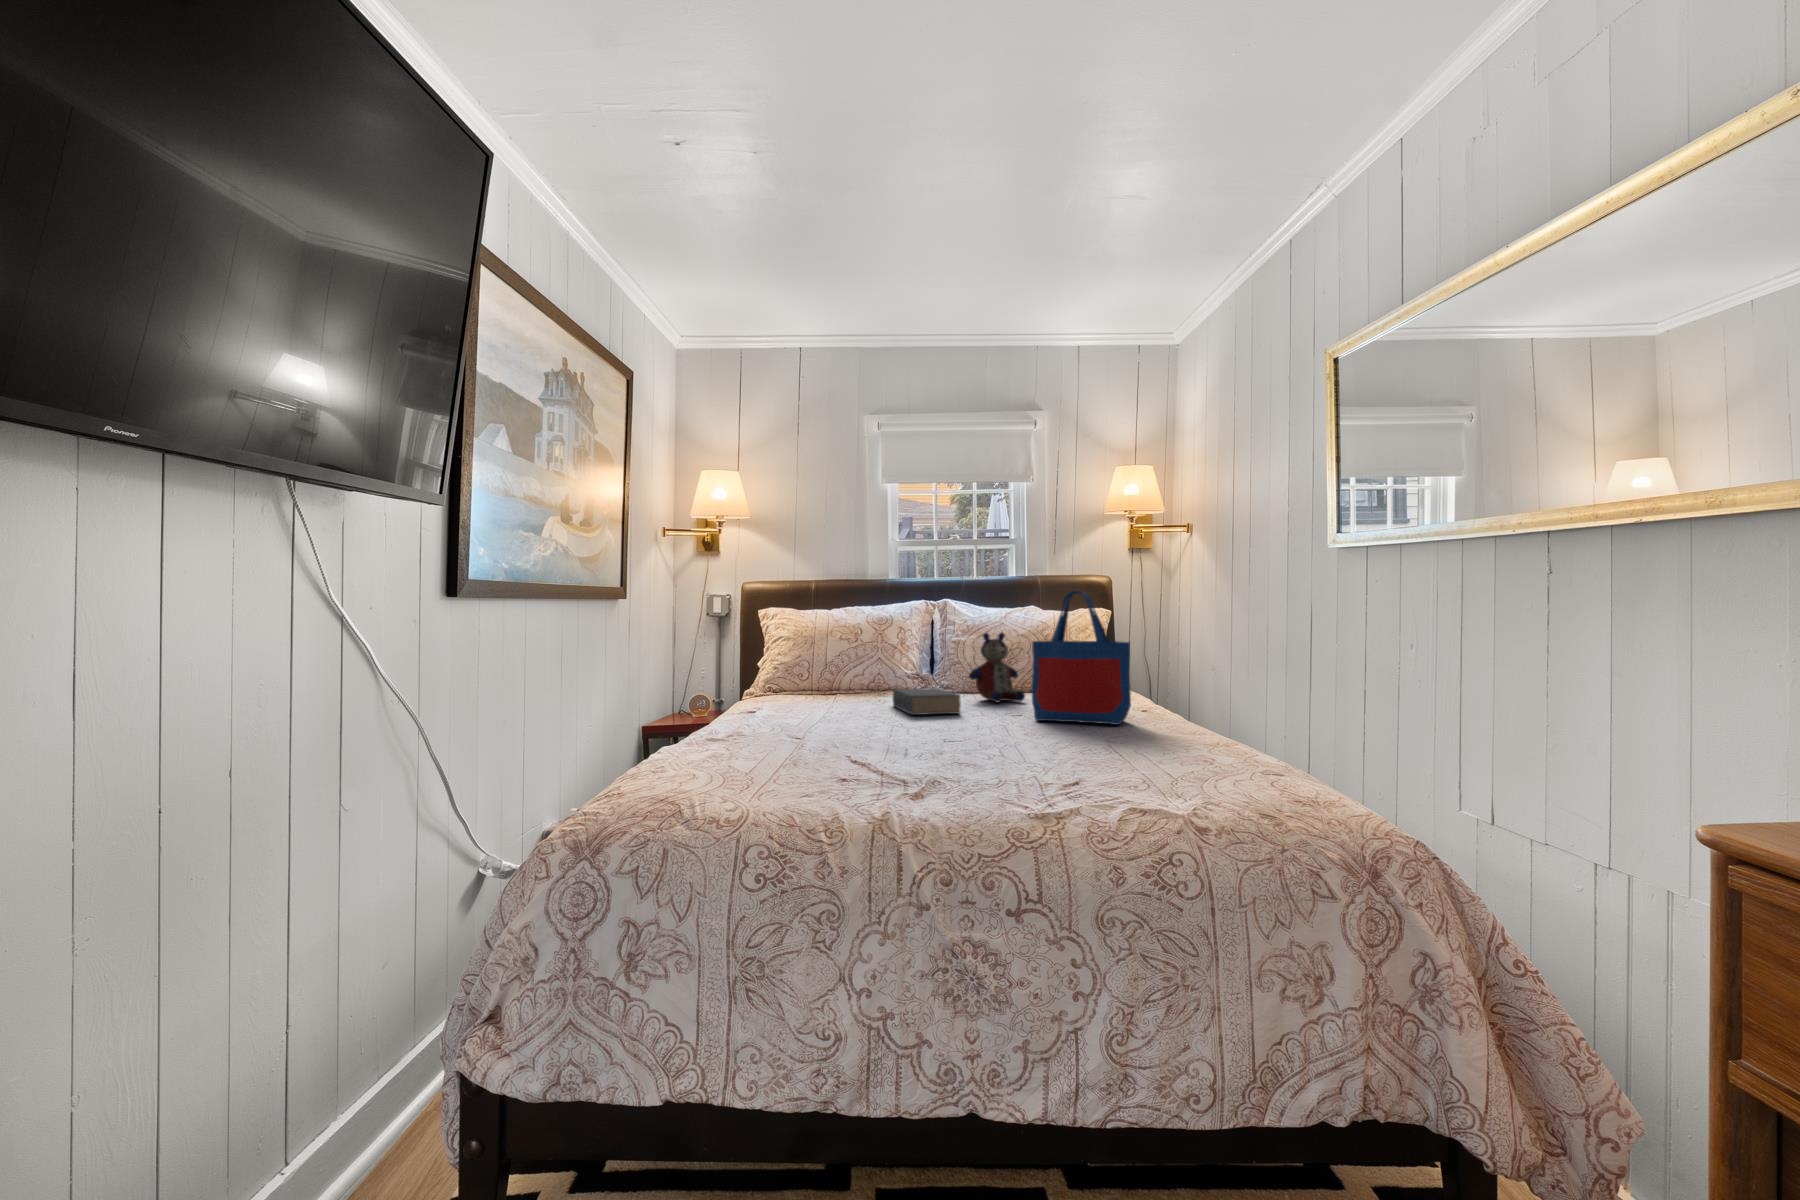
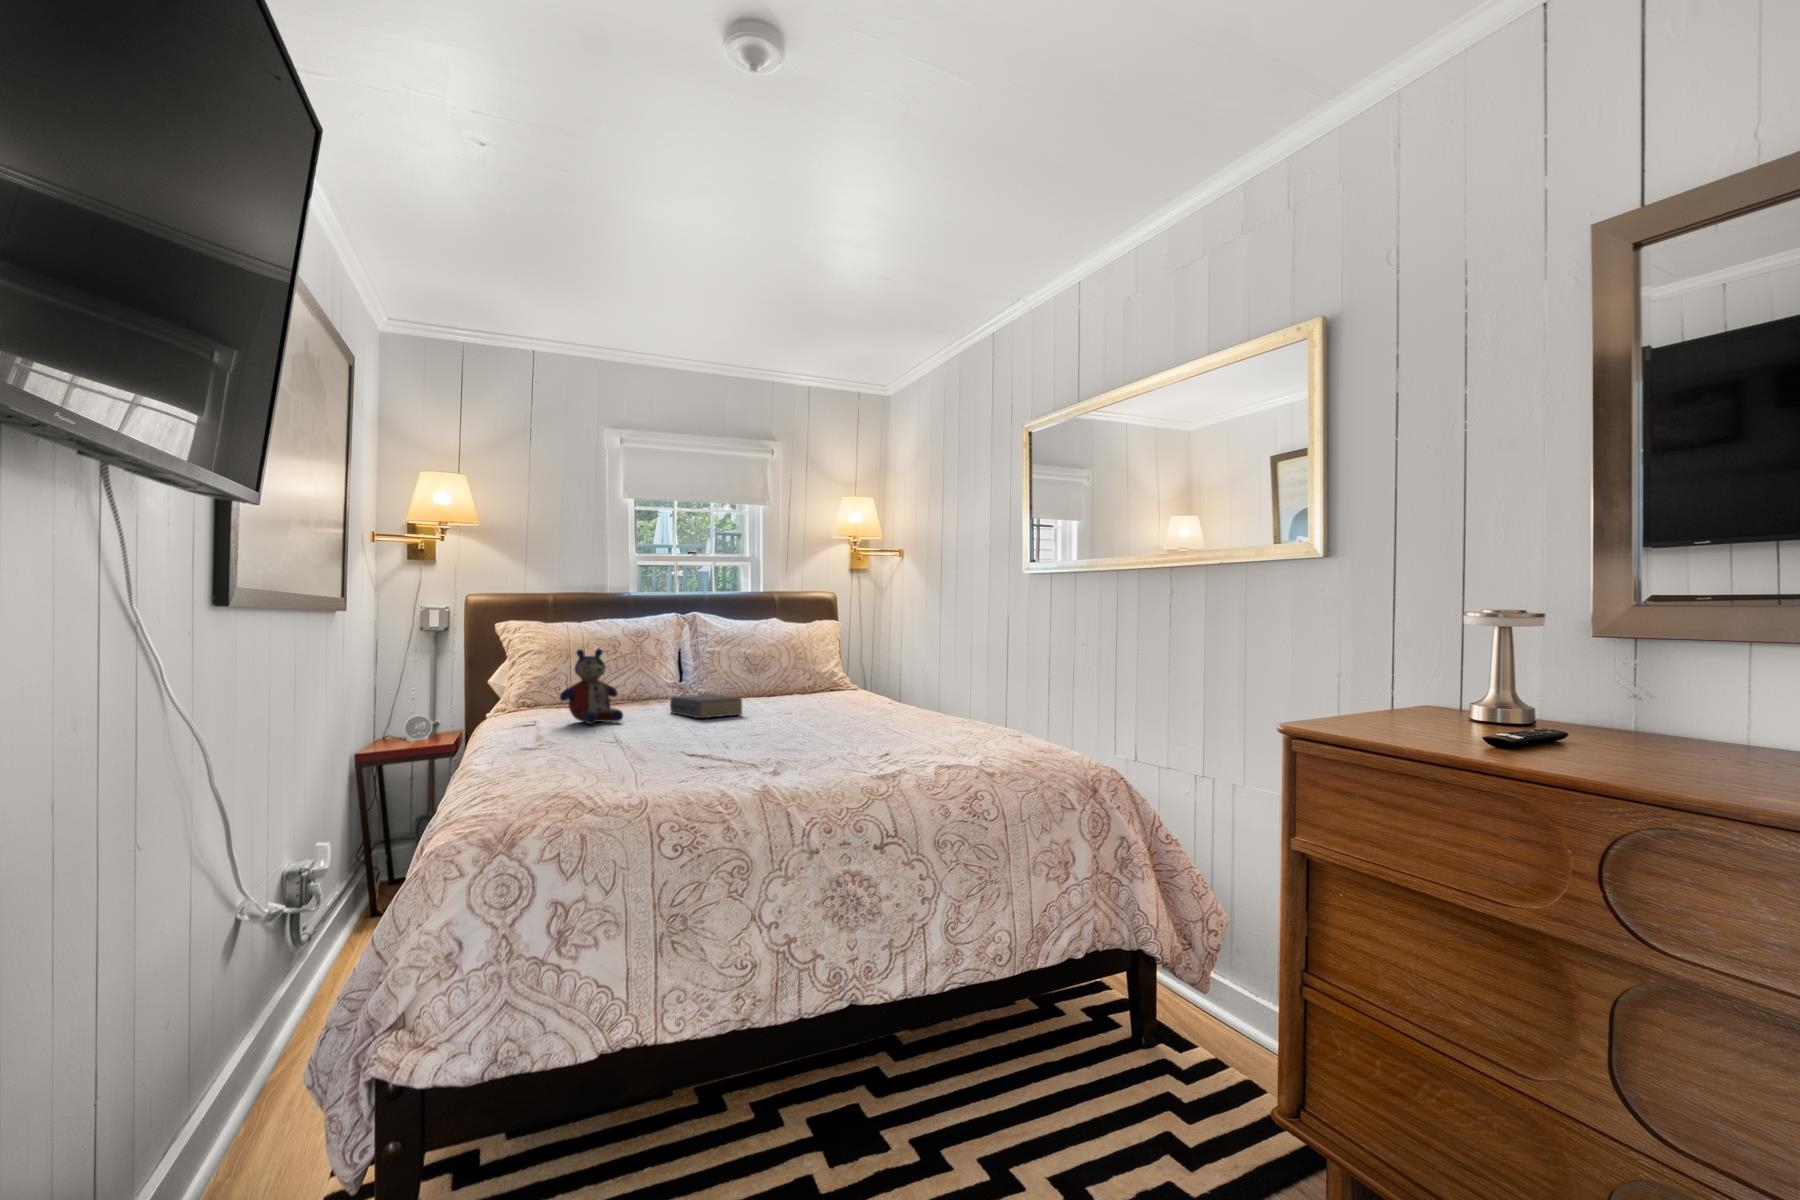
tote bag: present [1032,591,1131,725] -> none [807,604,890,716]
stuffed bear: present [969,633,1025,703] -> present [560,649,623,724]

